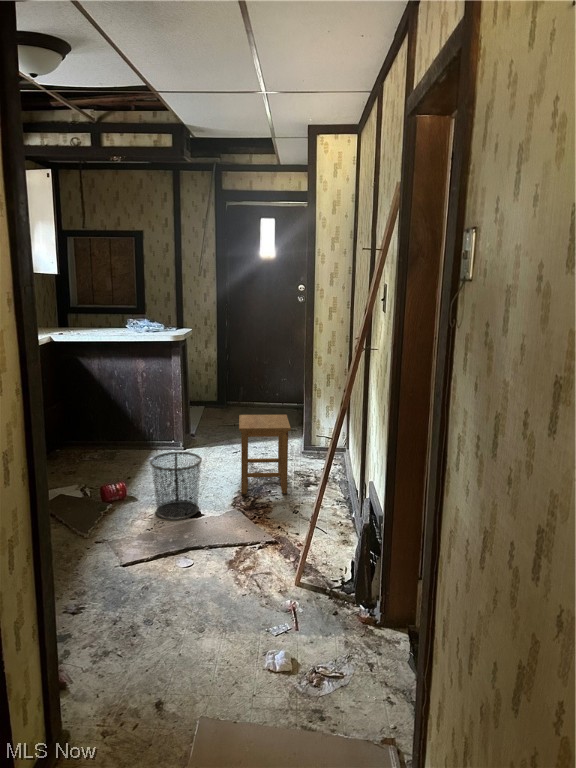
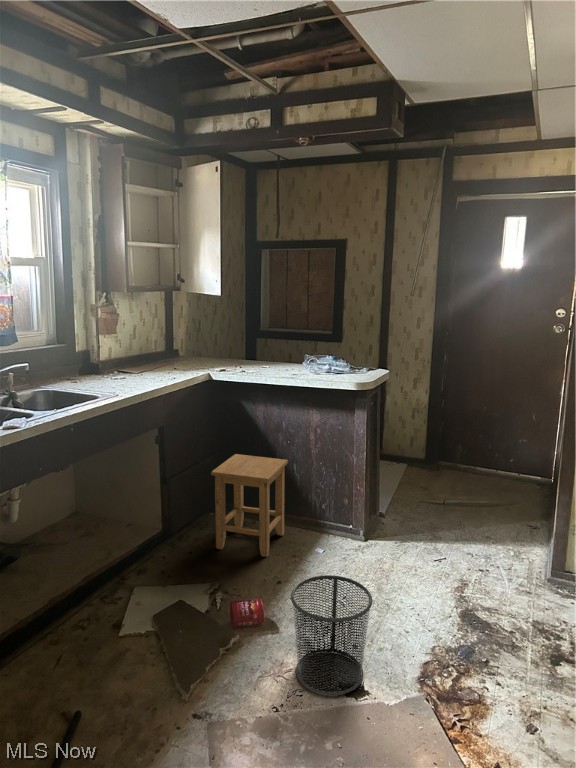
stool: present [239,415,291,494] -> present [211,454,288,557]

